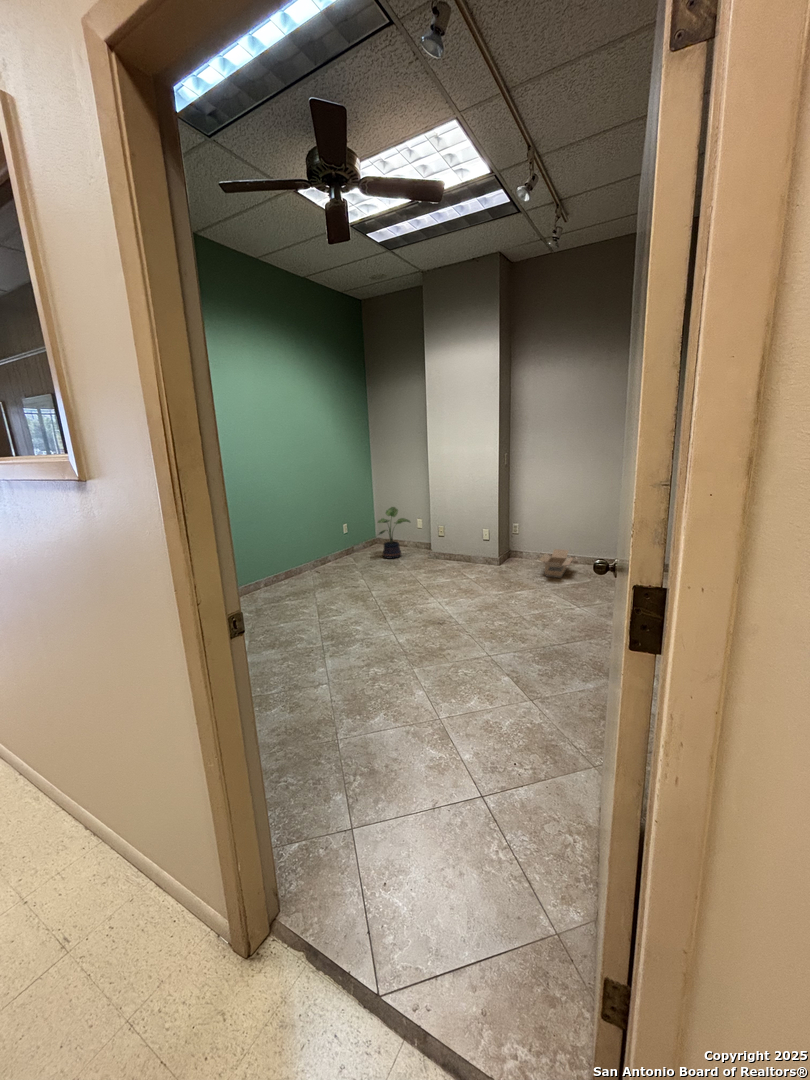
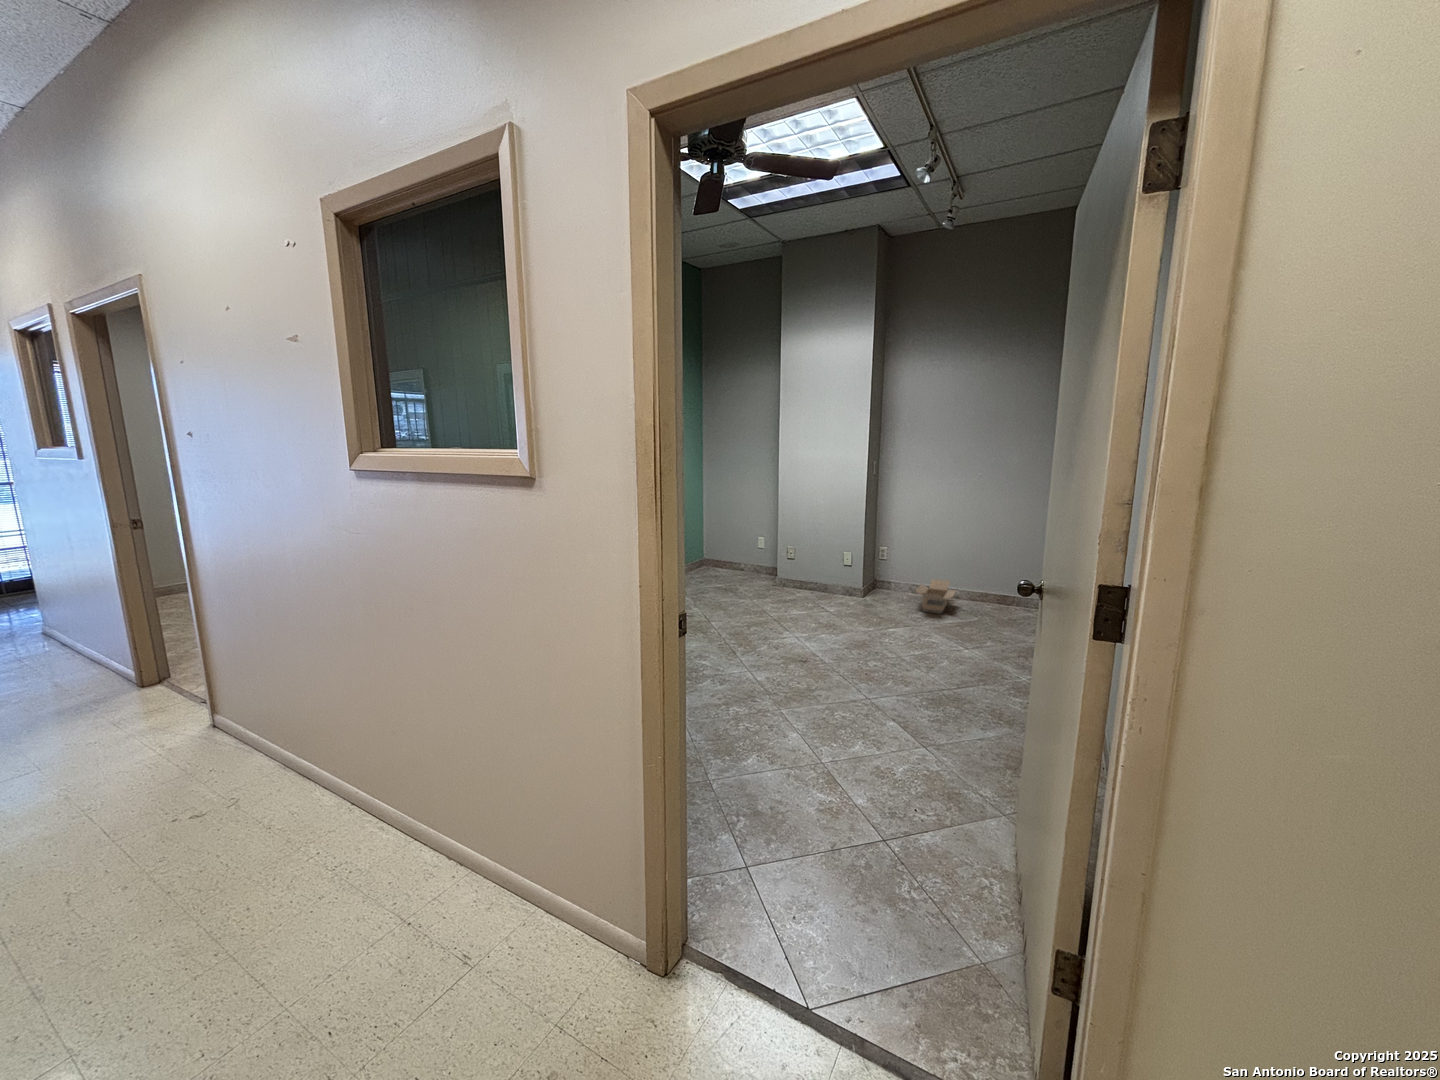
potted plant: present [378,507,410,558] -> none [710,519,754,583]

